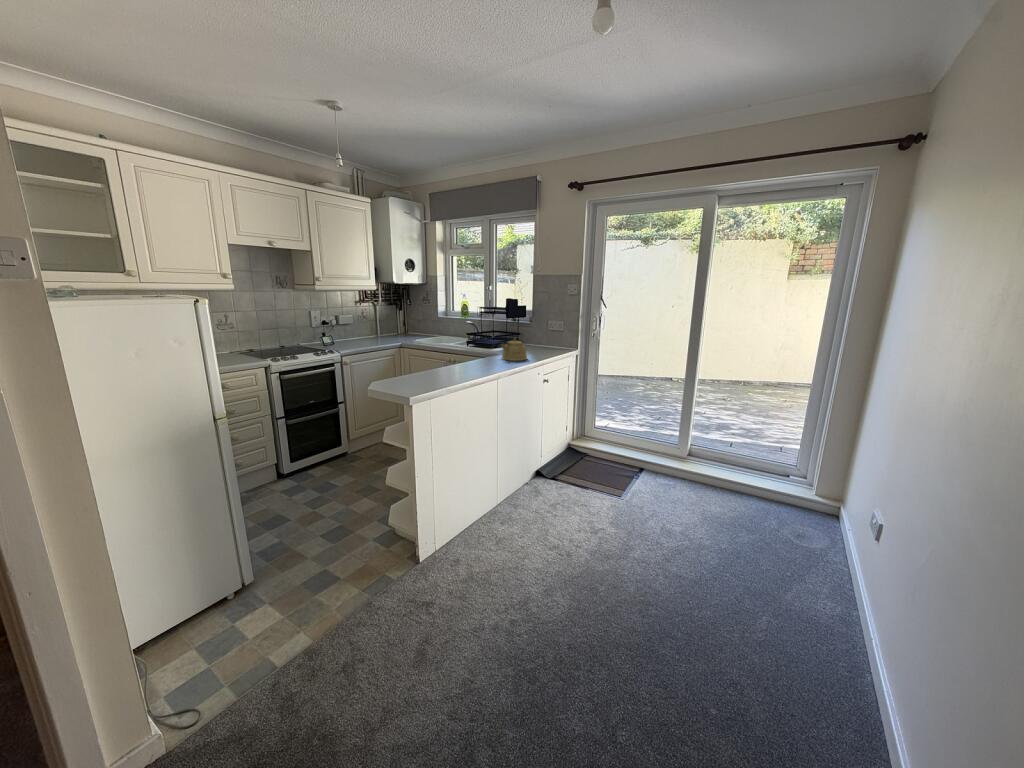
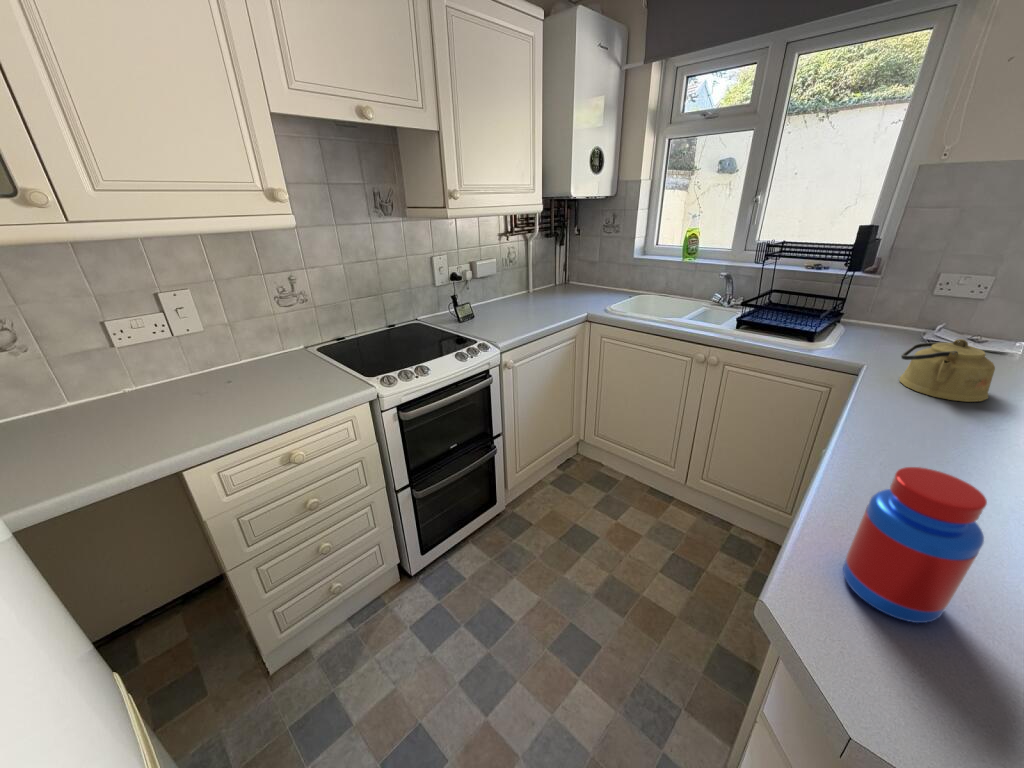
jar: none [395,346,418,384] -> present [843,467,987,623]

